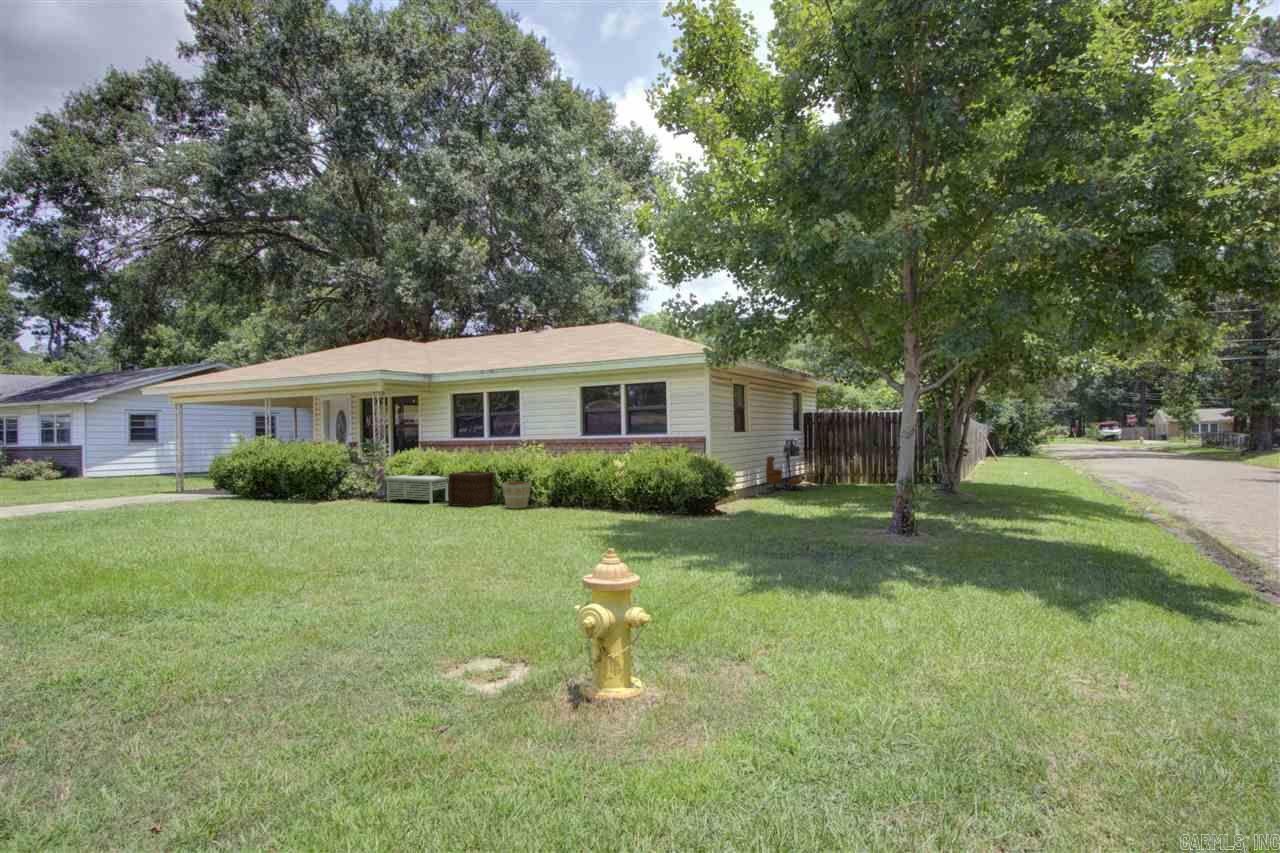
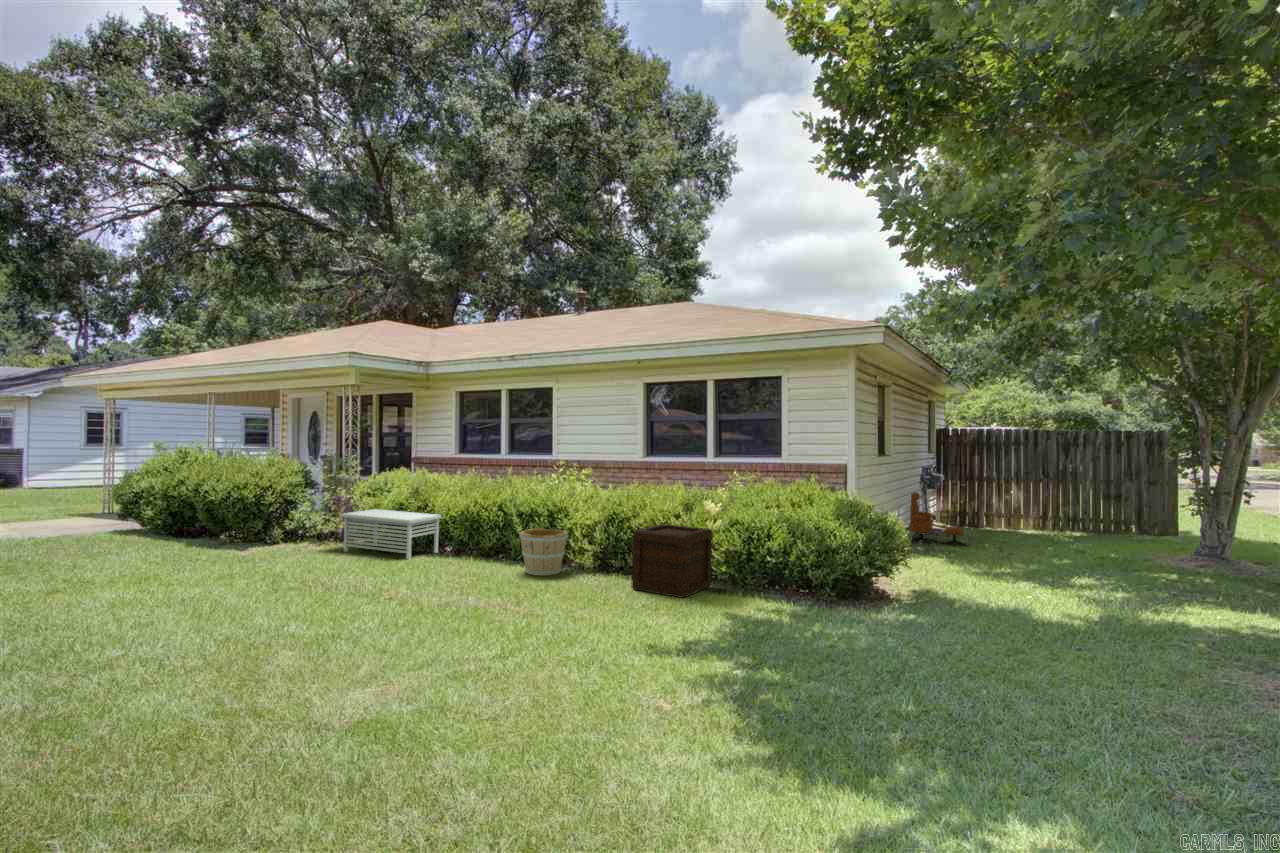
wooden crate: present [448,471,494,507] -> present [632,524,712,598]

